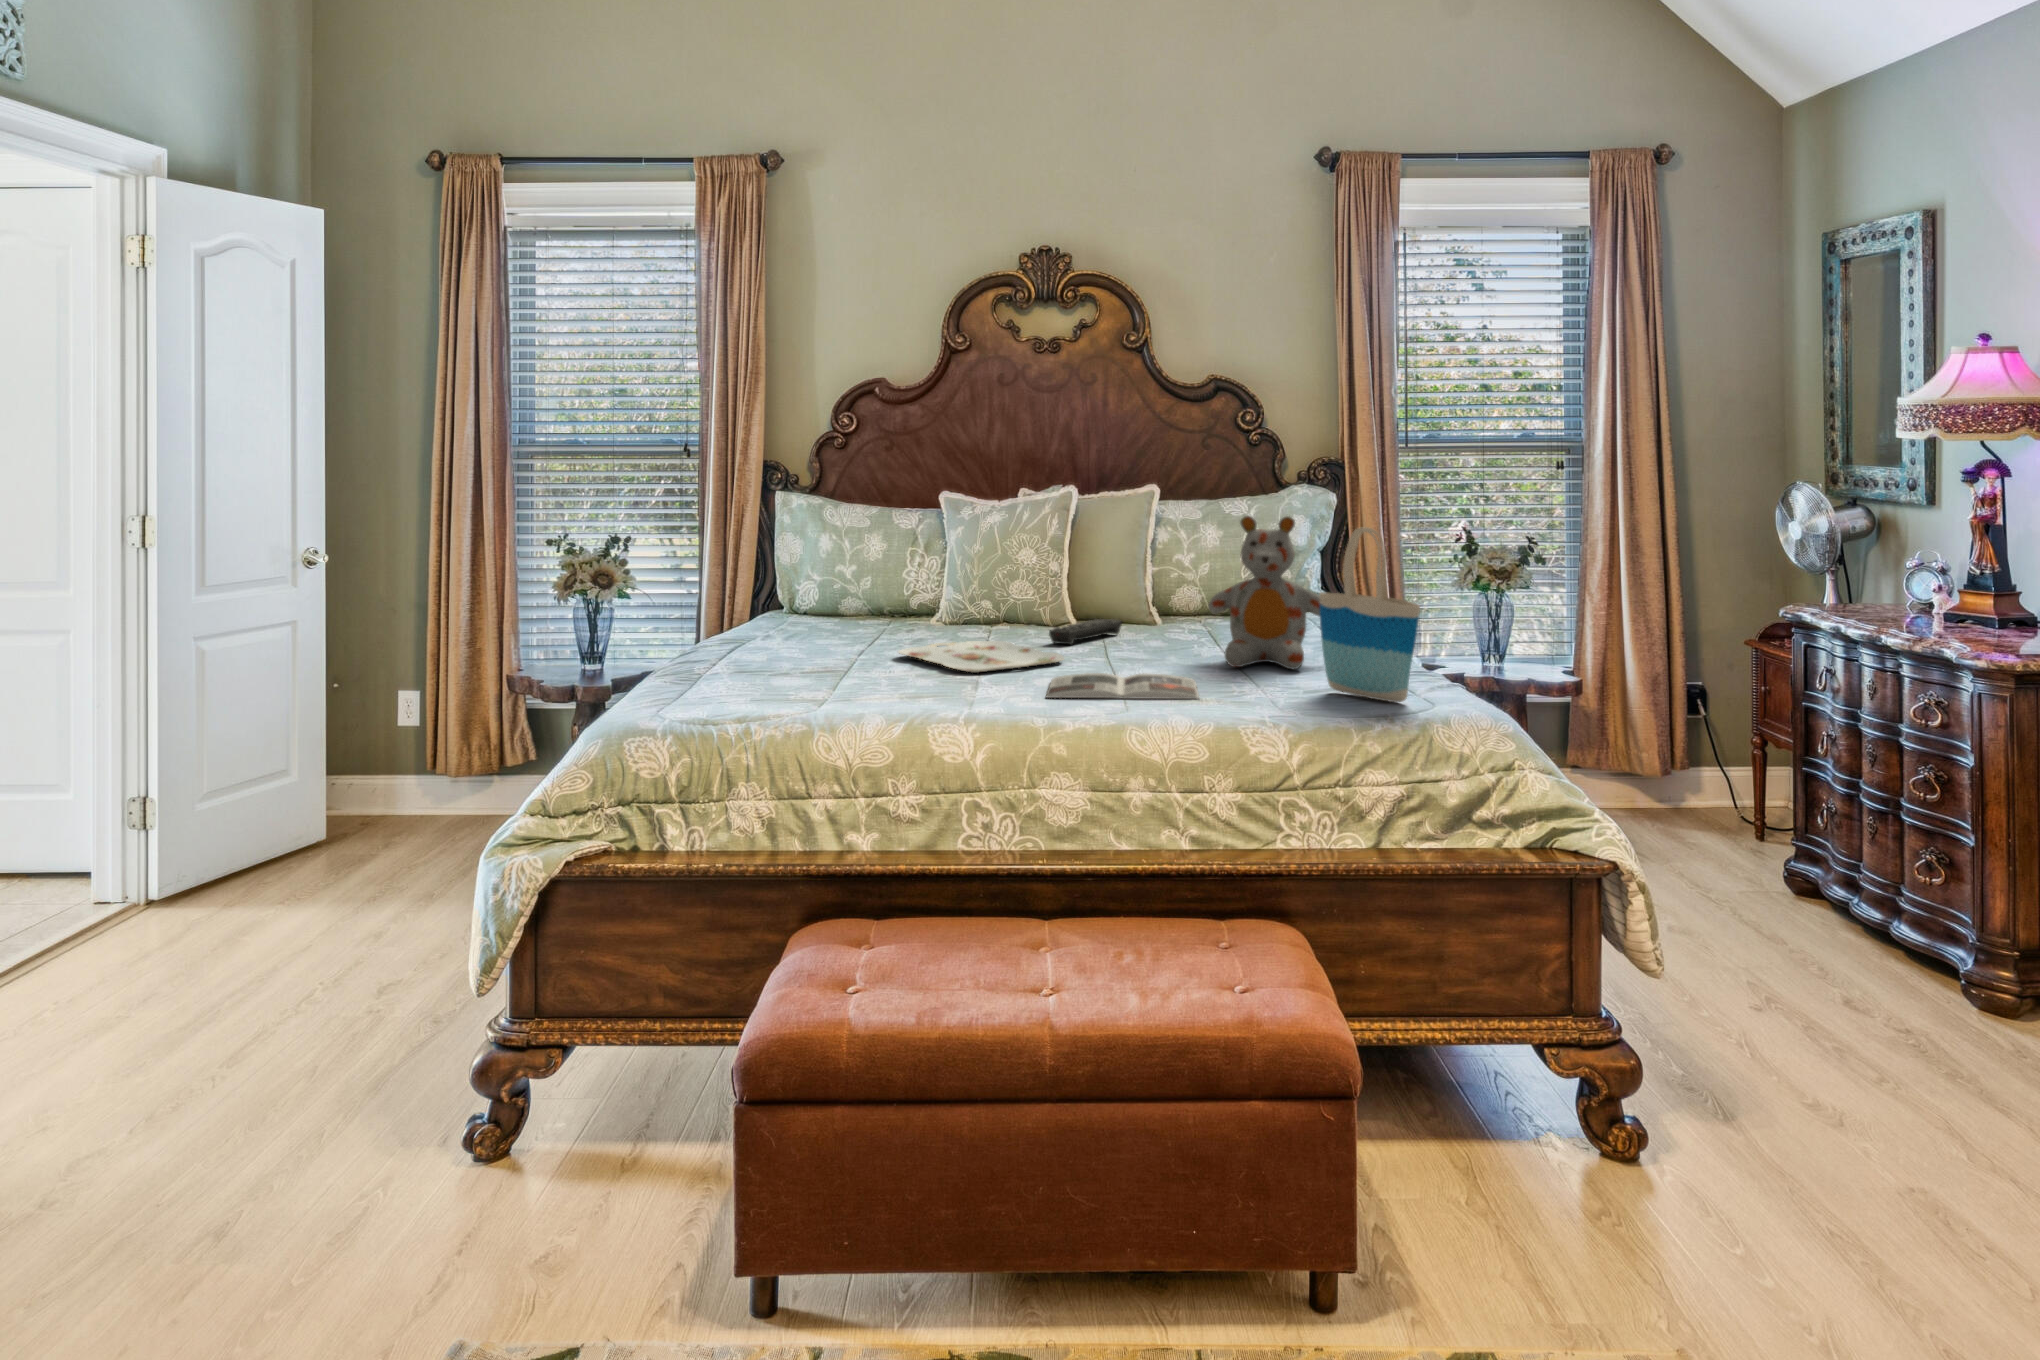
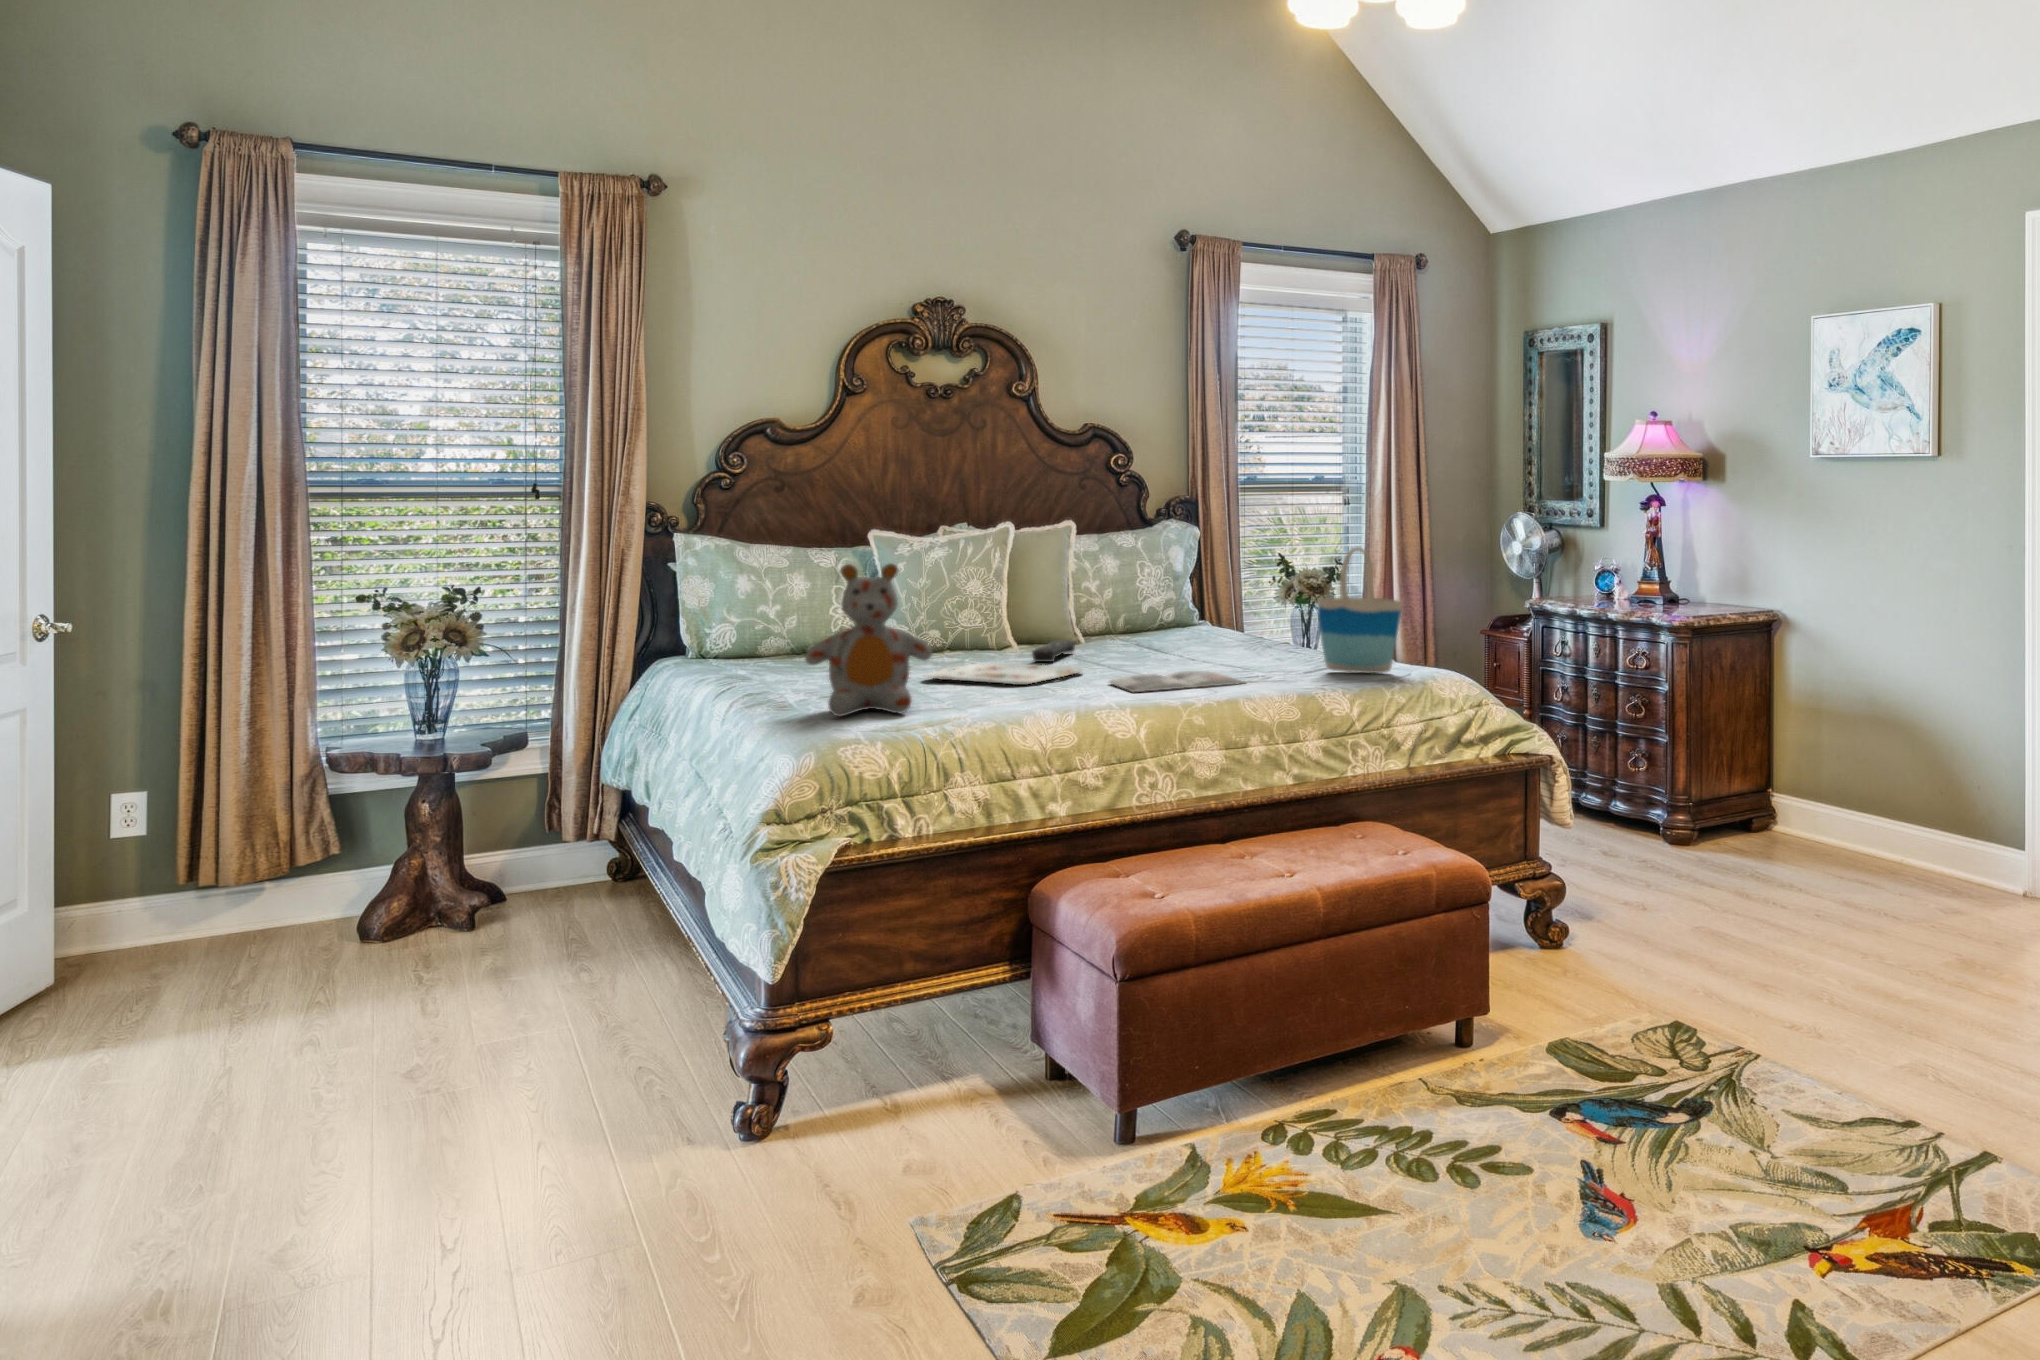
stuffed bear: present [1208,516,1320,669] -> present [805,563,932,716]

